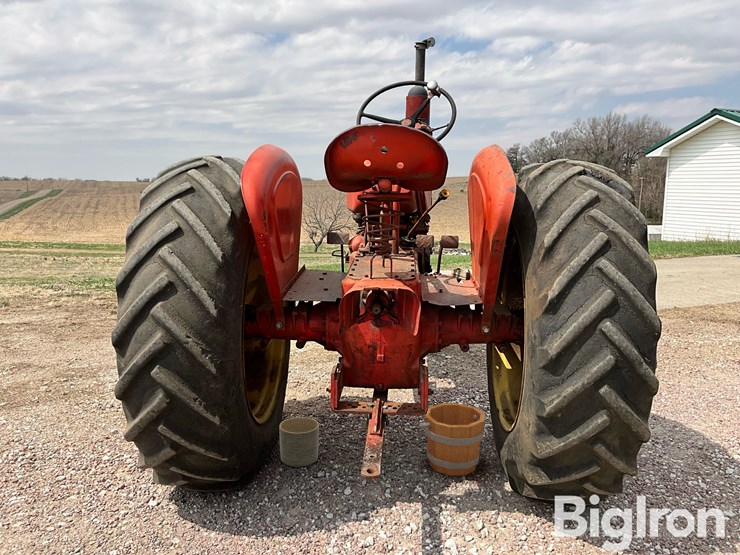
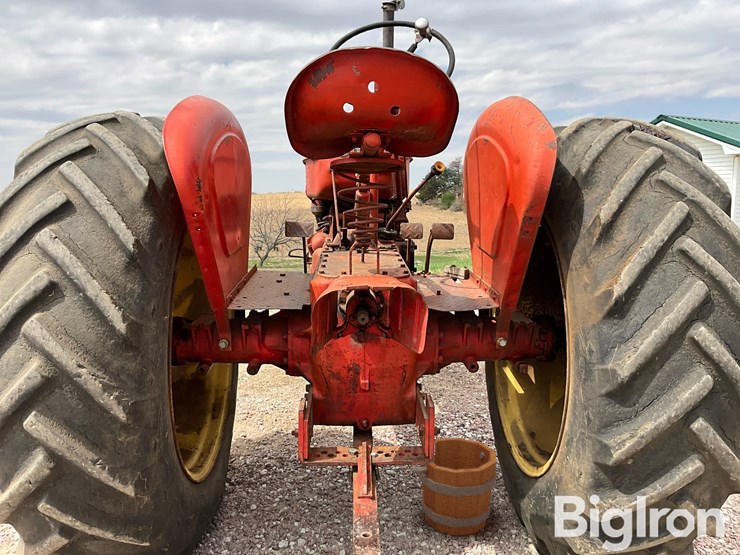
planter: present [280,417,319,467] -> none [225,464,278,534]

